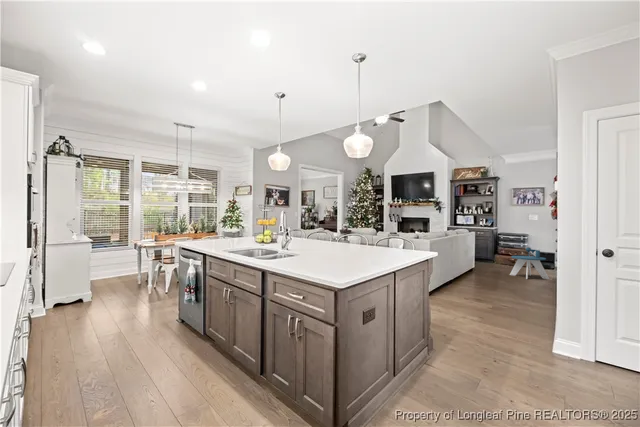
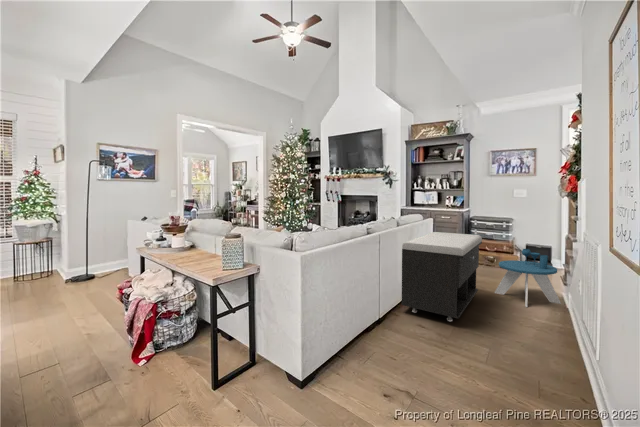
storage bench: none [452,237,500,280] -> present [402,232,482,322]

